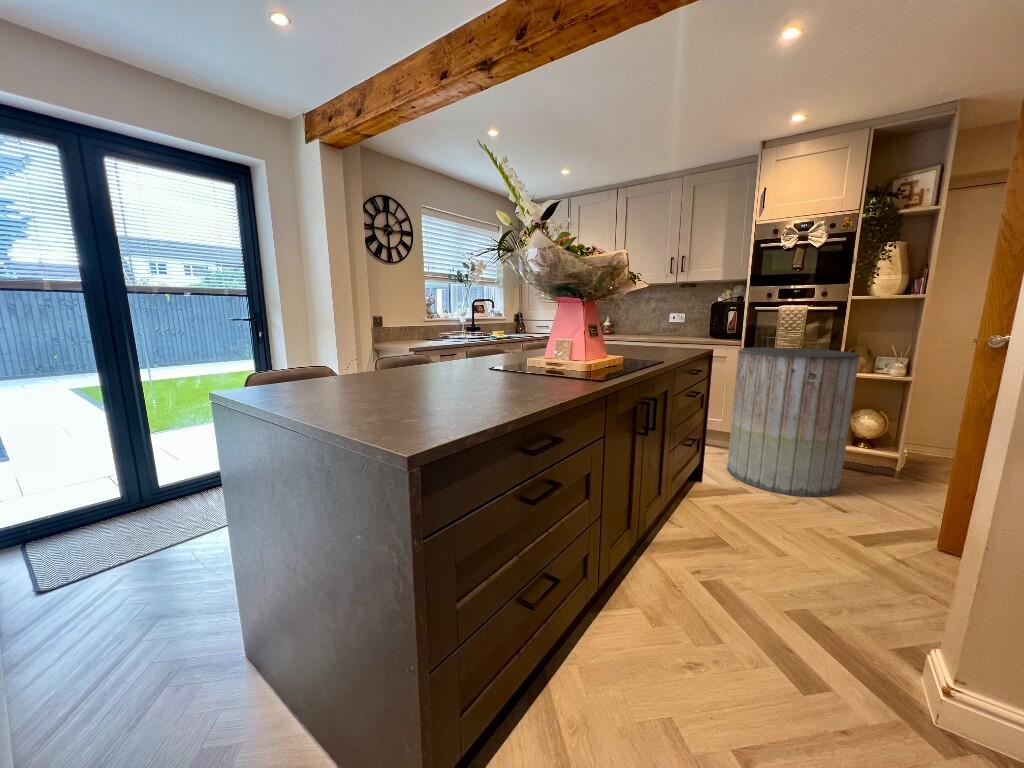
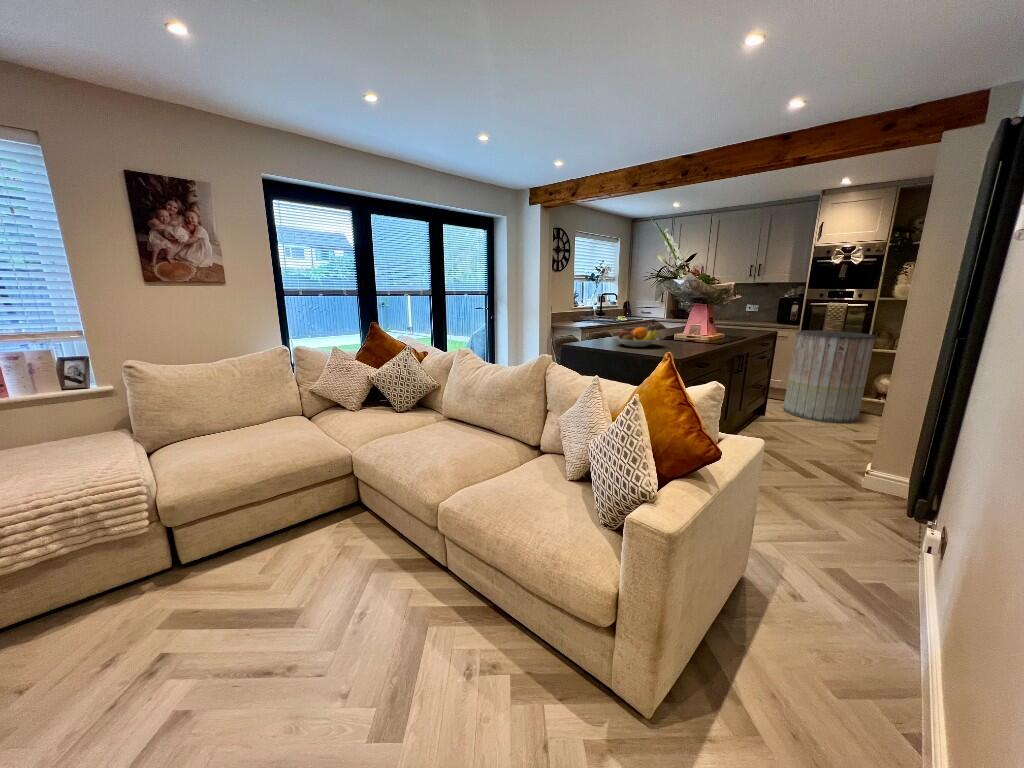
fruit bowl: none [337,340,450,390] -> present [614,327,659,347]

